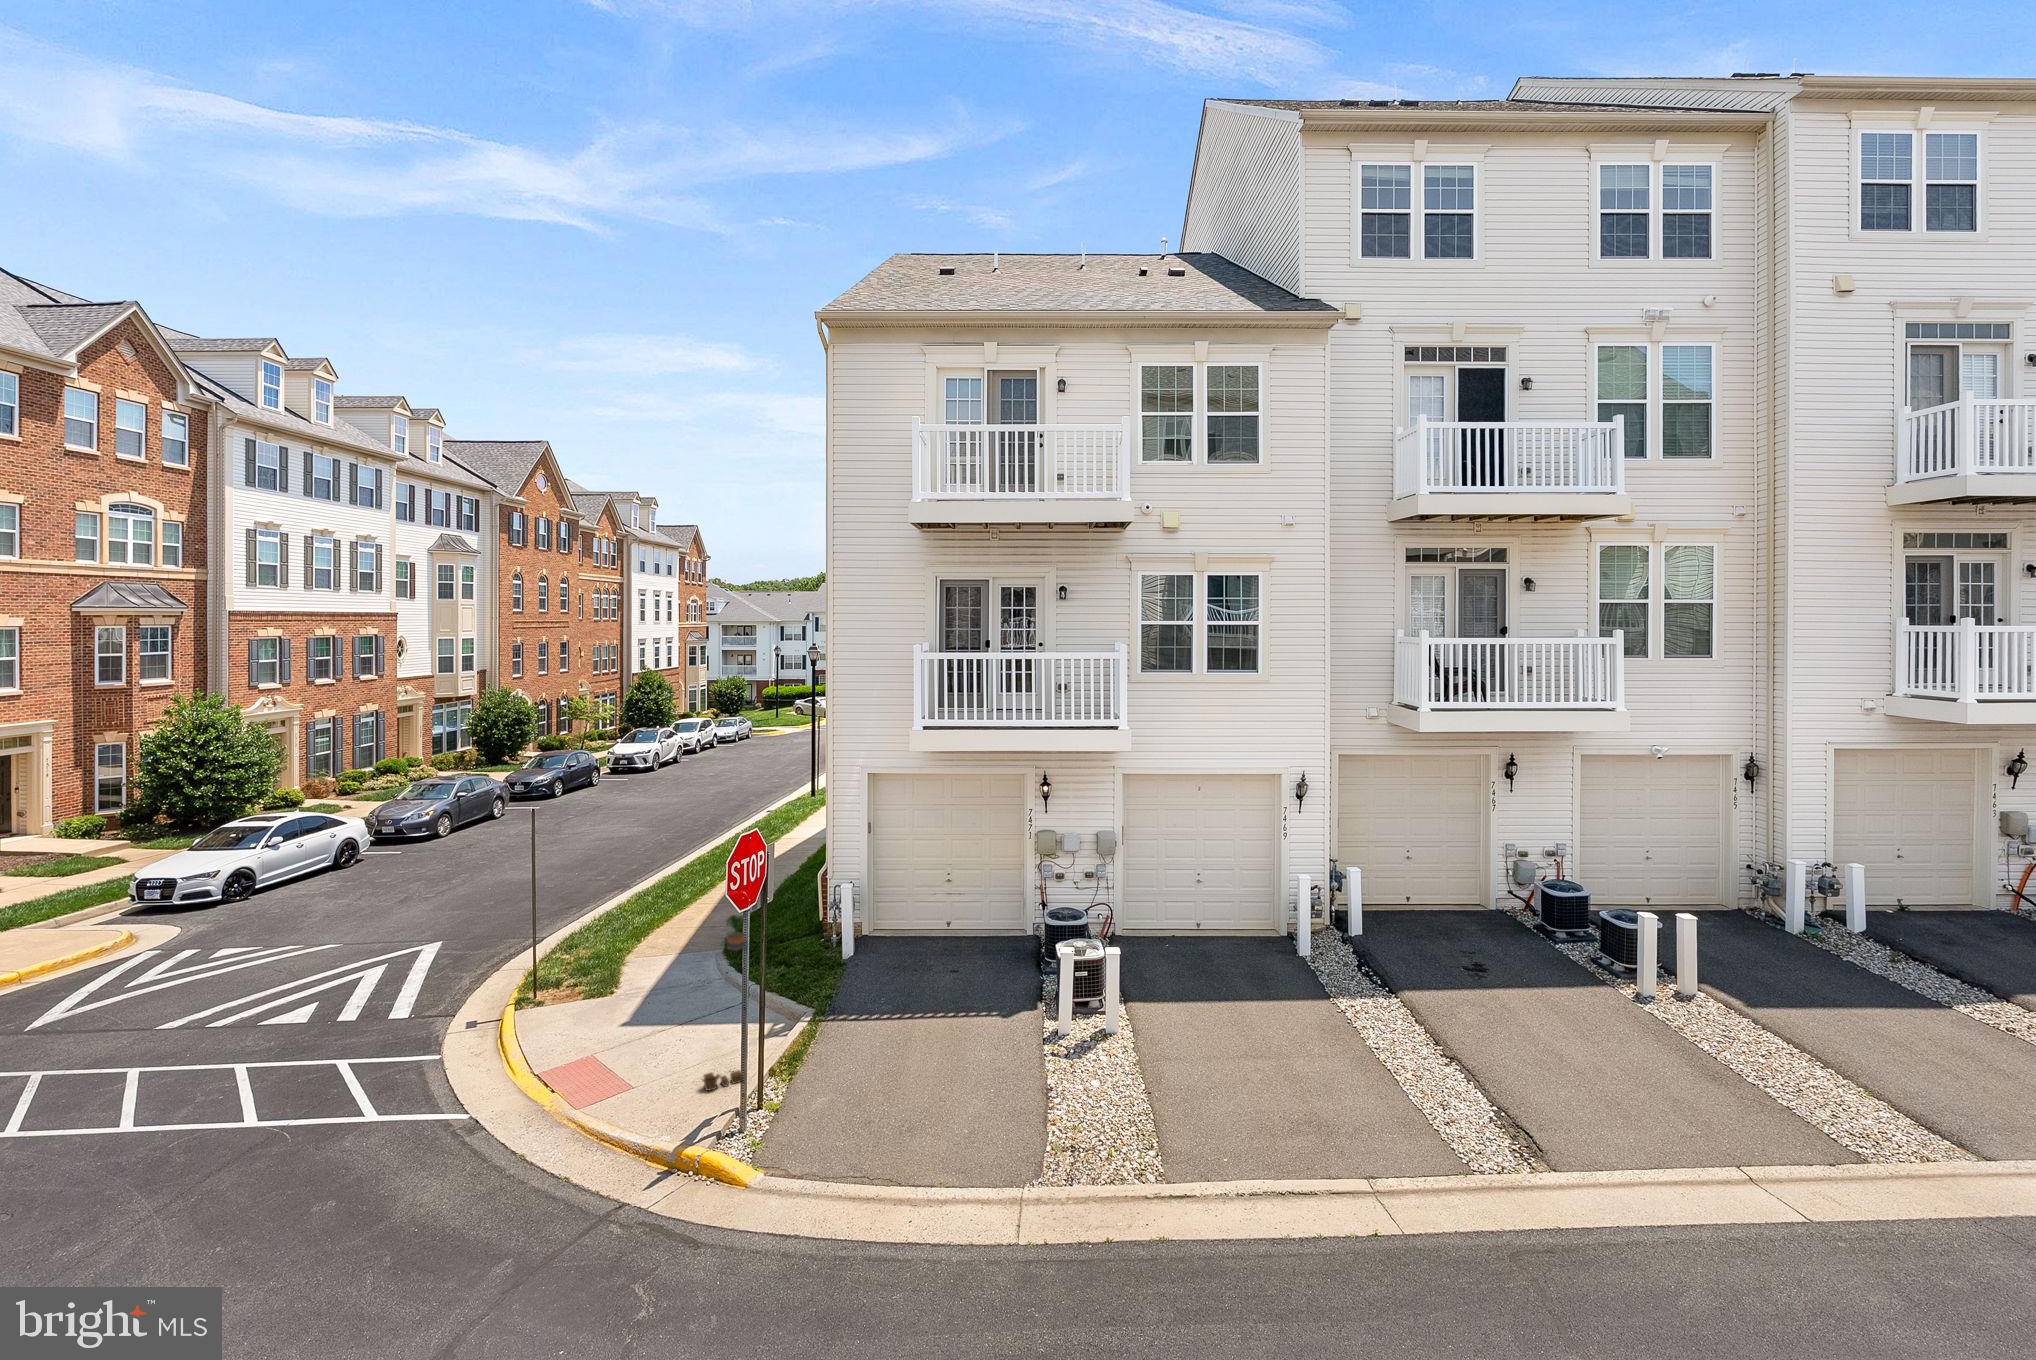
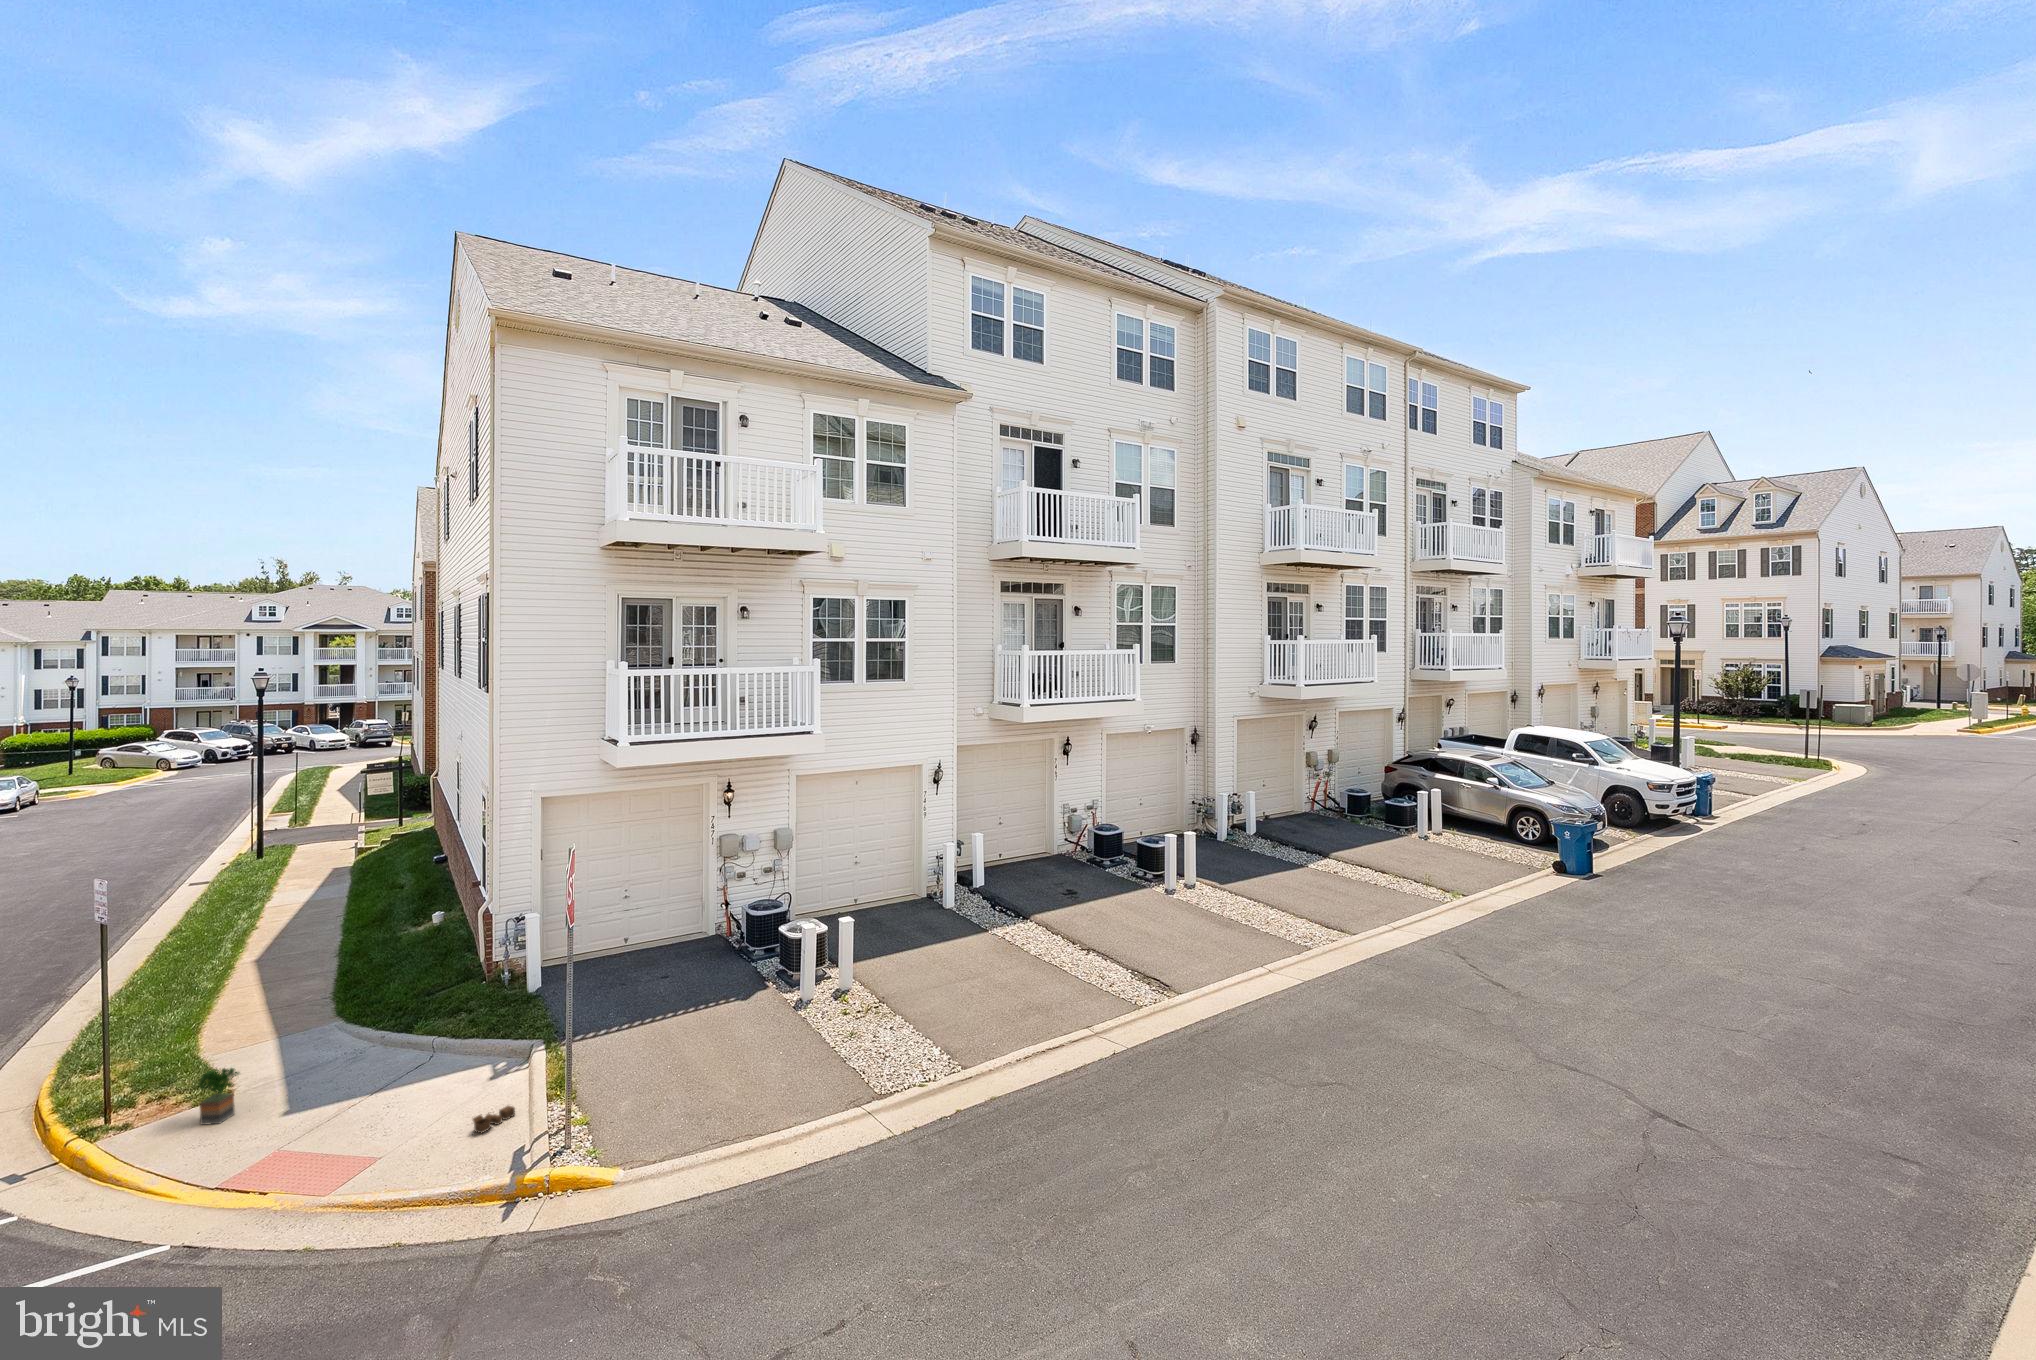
potted tree: present [727,915,745,951] -> present [198,1068,239,1125]

